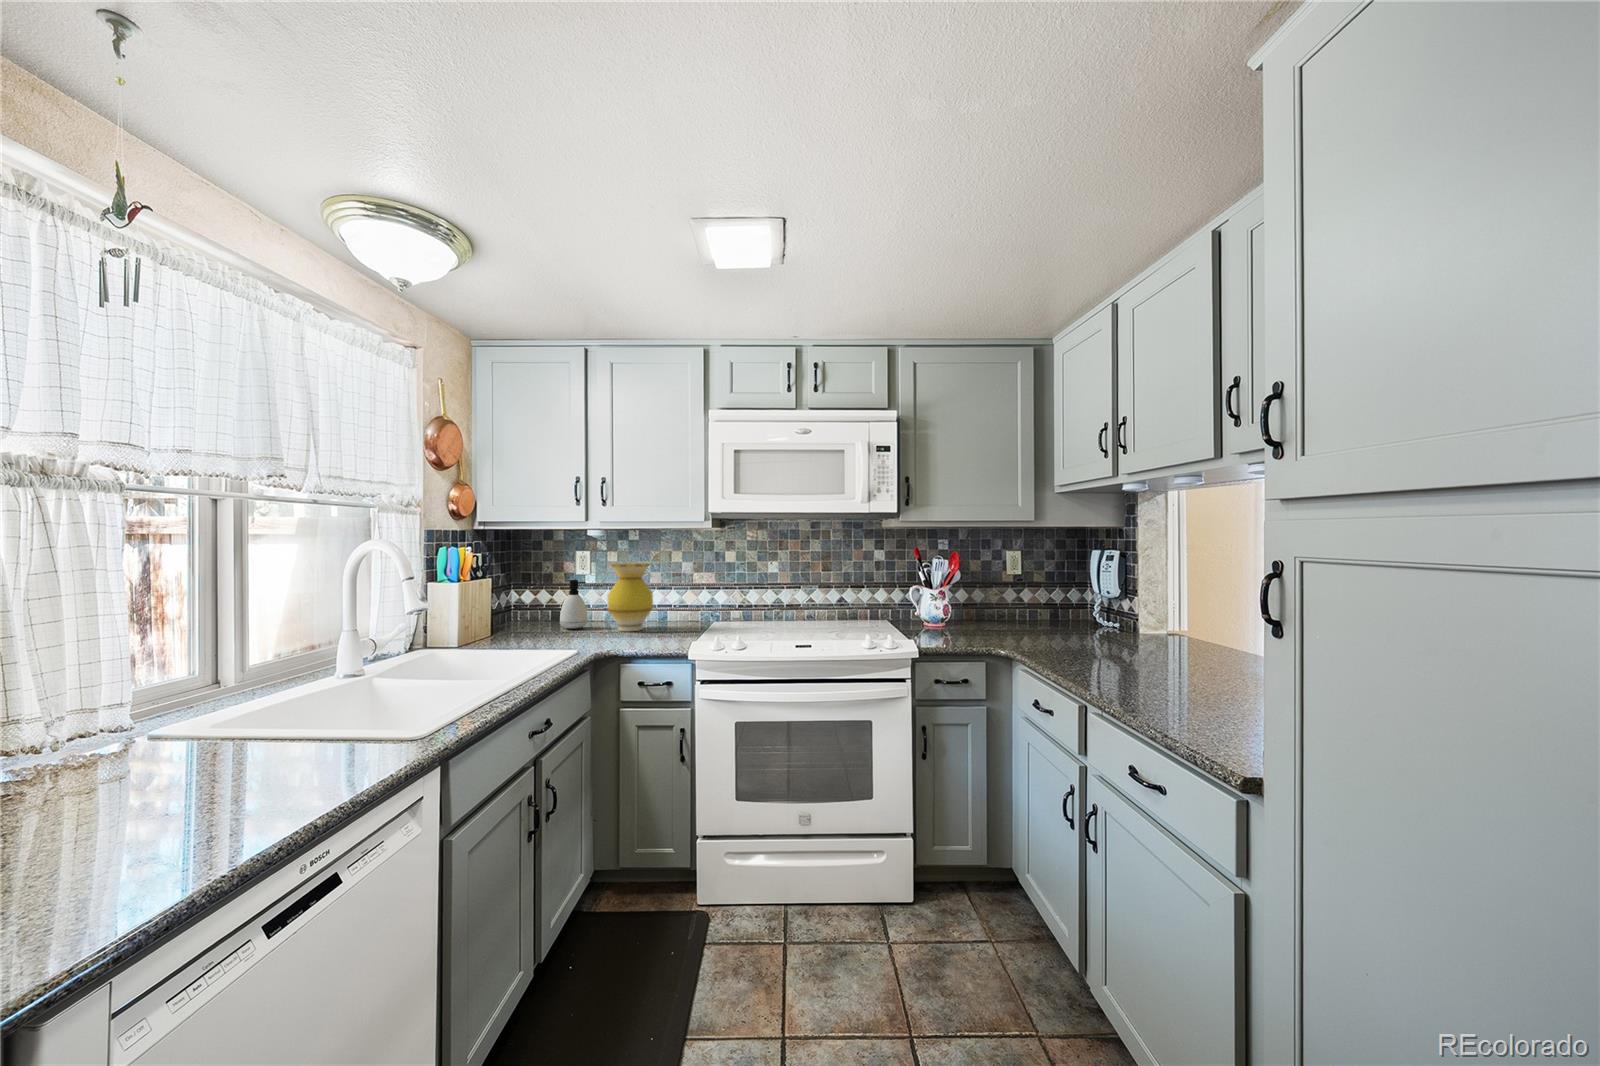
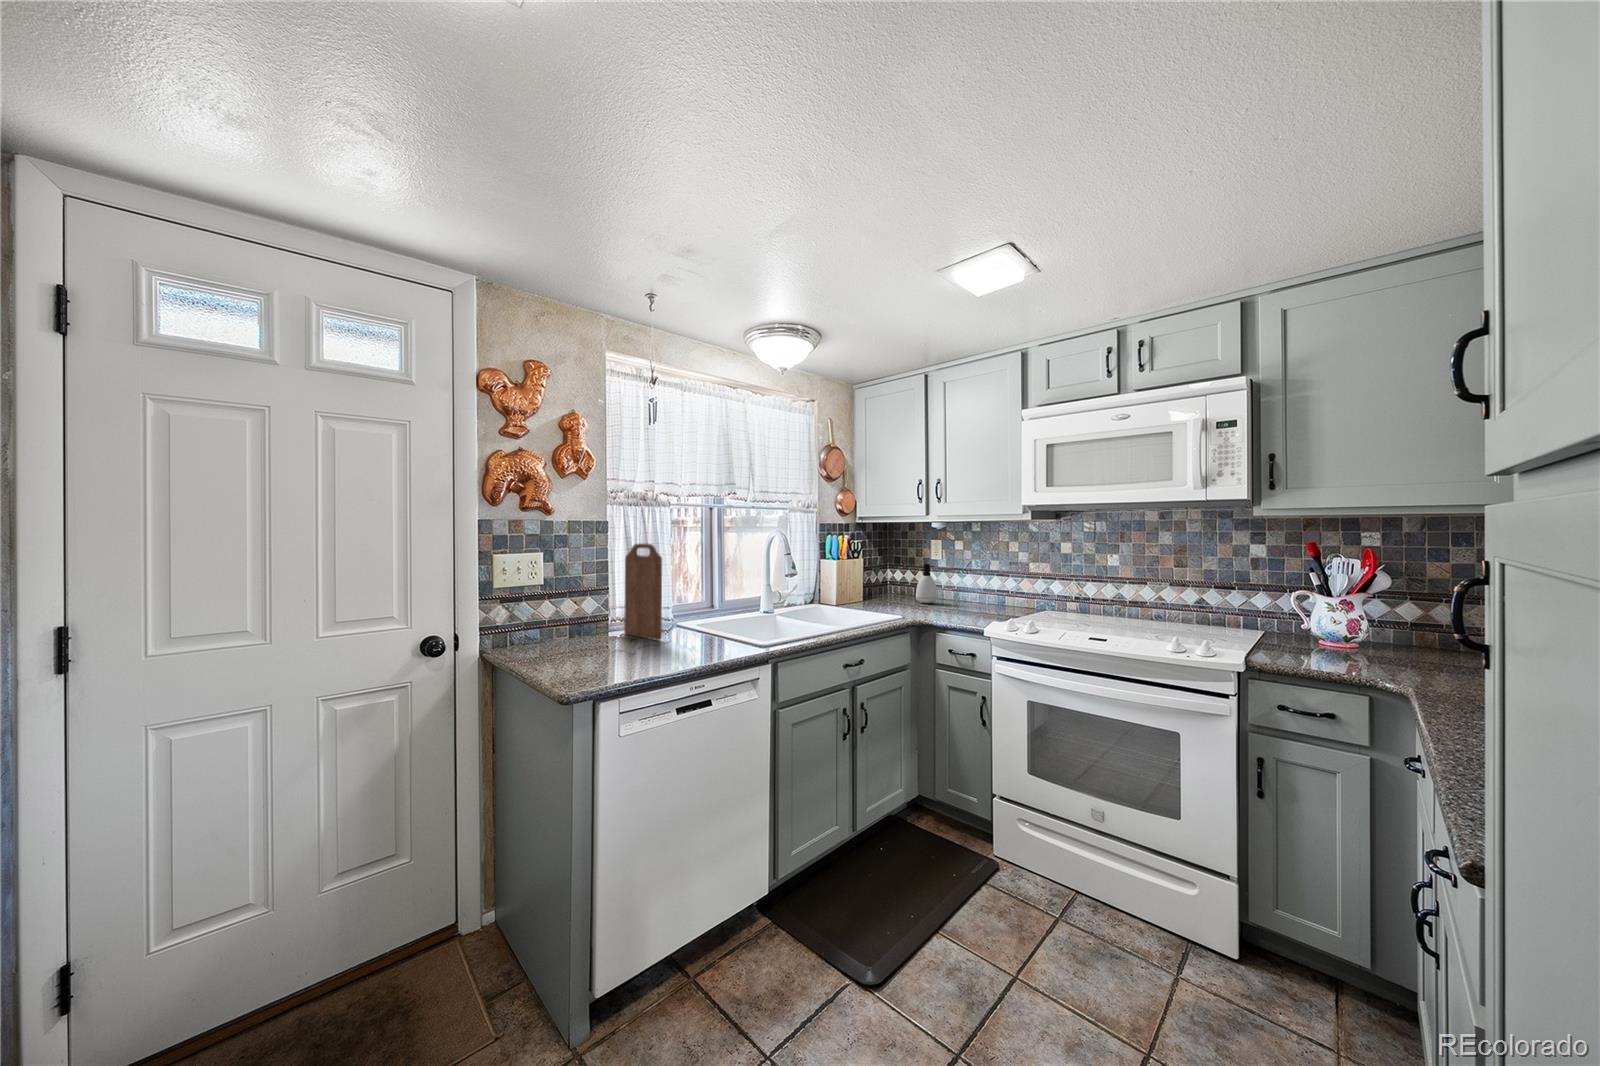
vase: present [607,562,653,631] -> none [949,551,988,610]
cutting board: none [94,572,220,759] -> present [624,544,662,640]

